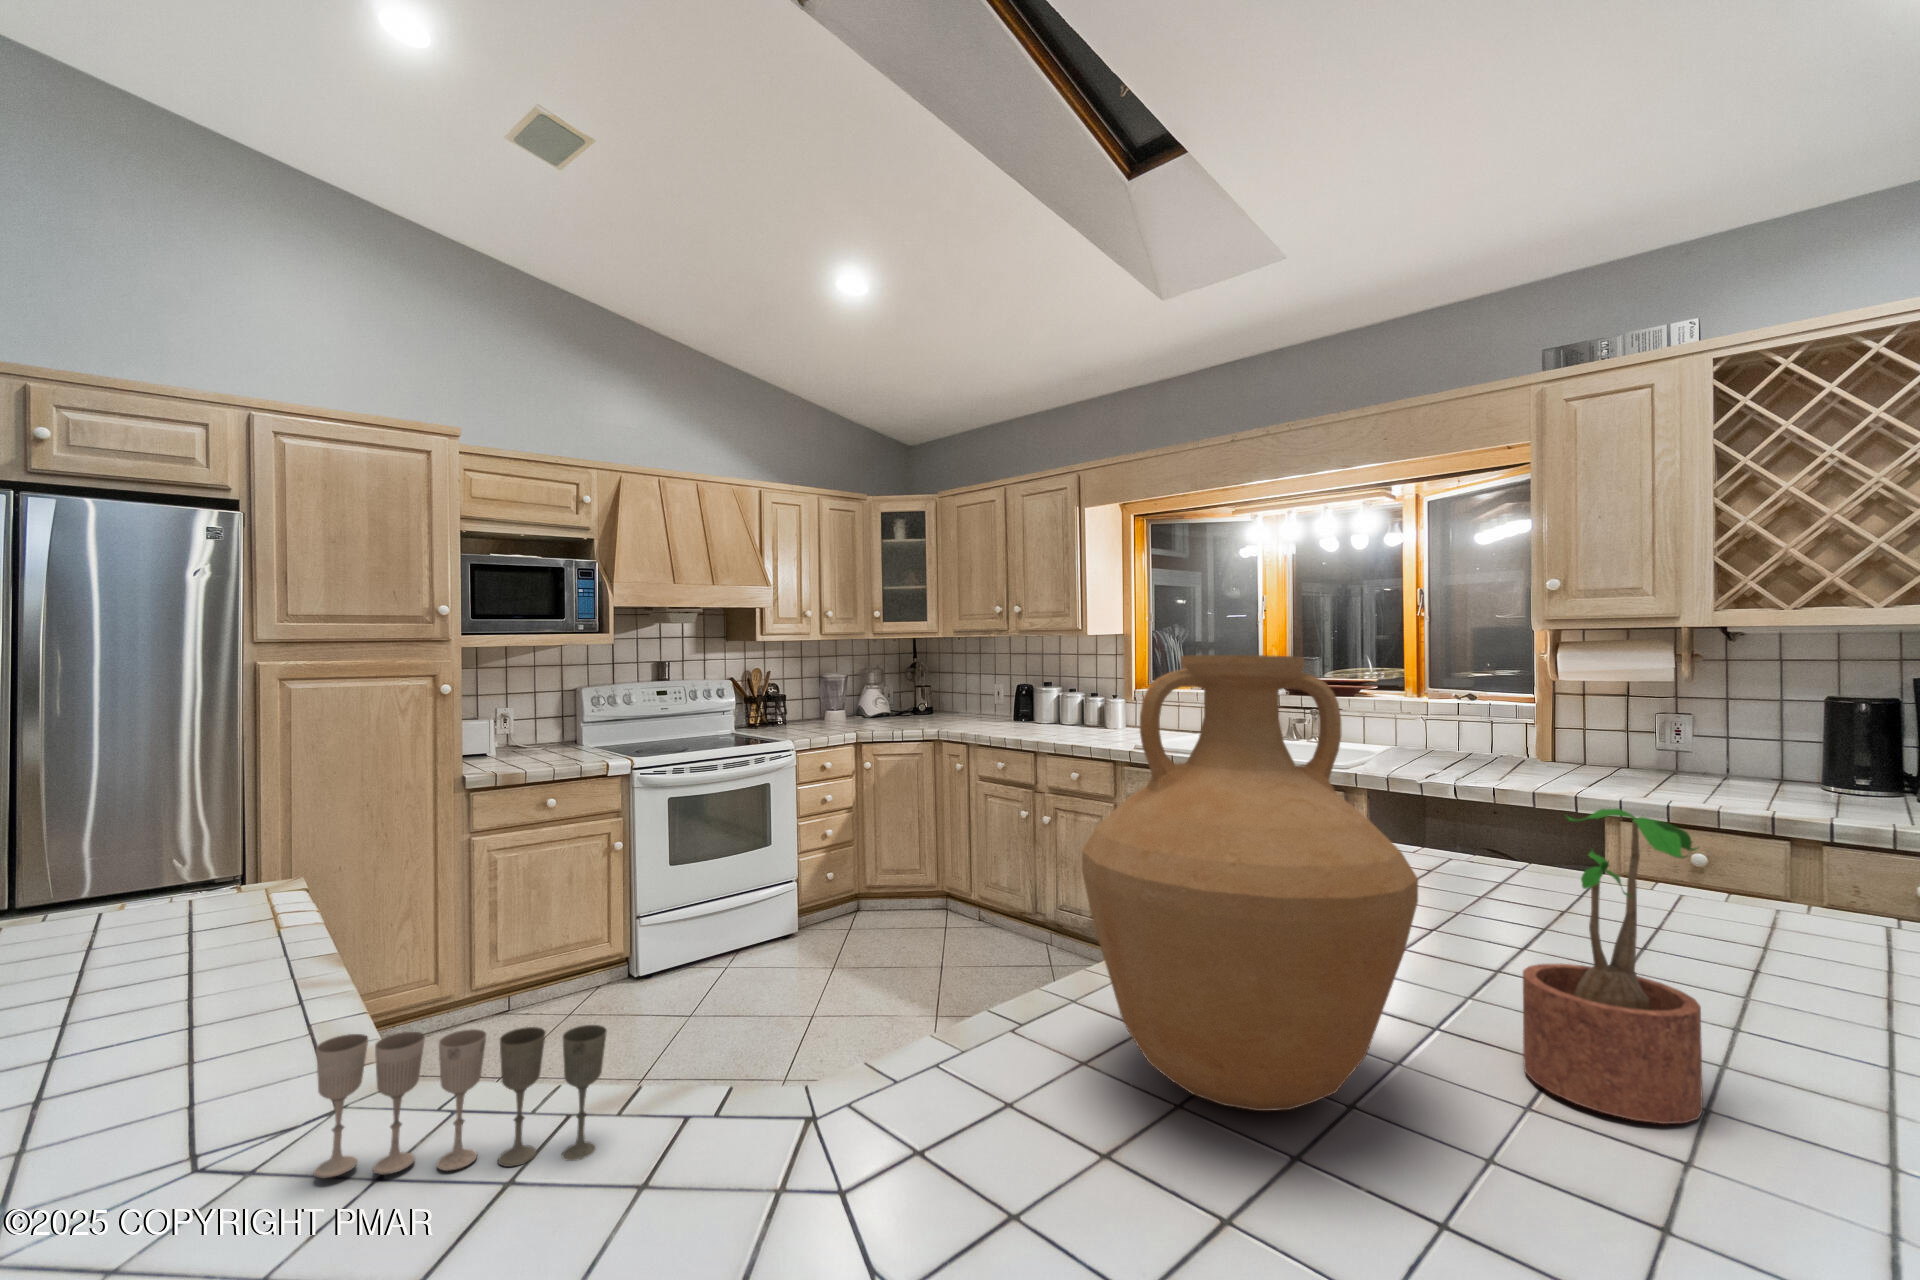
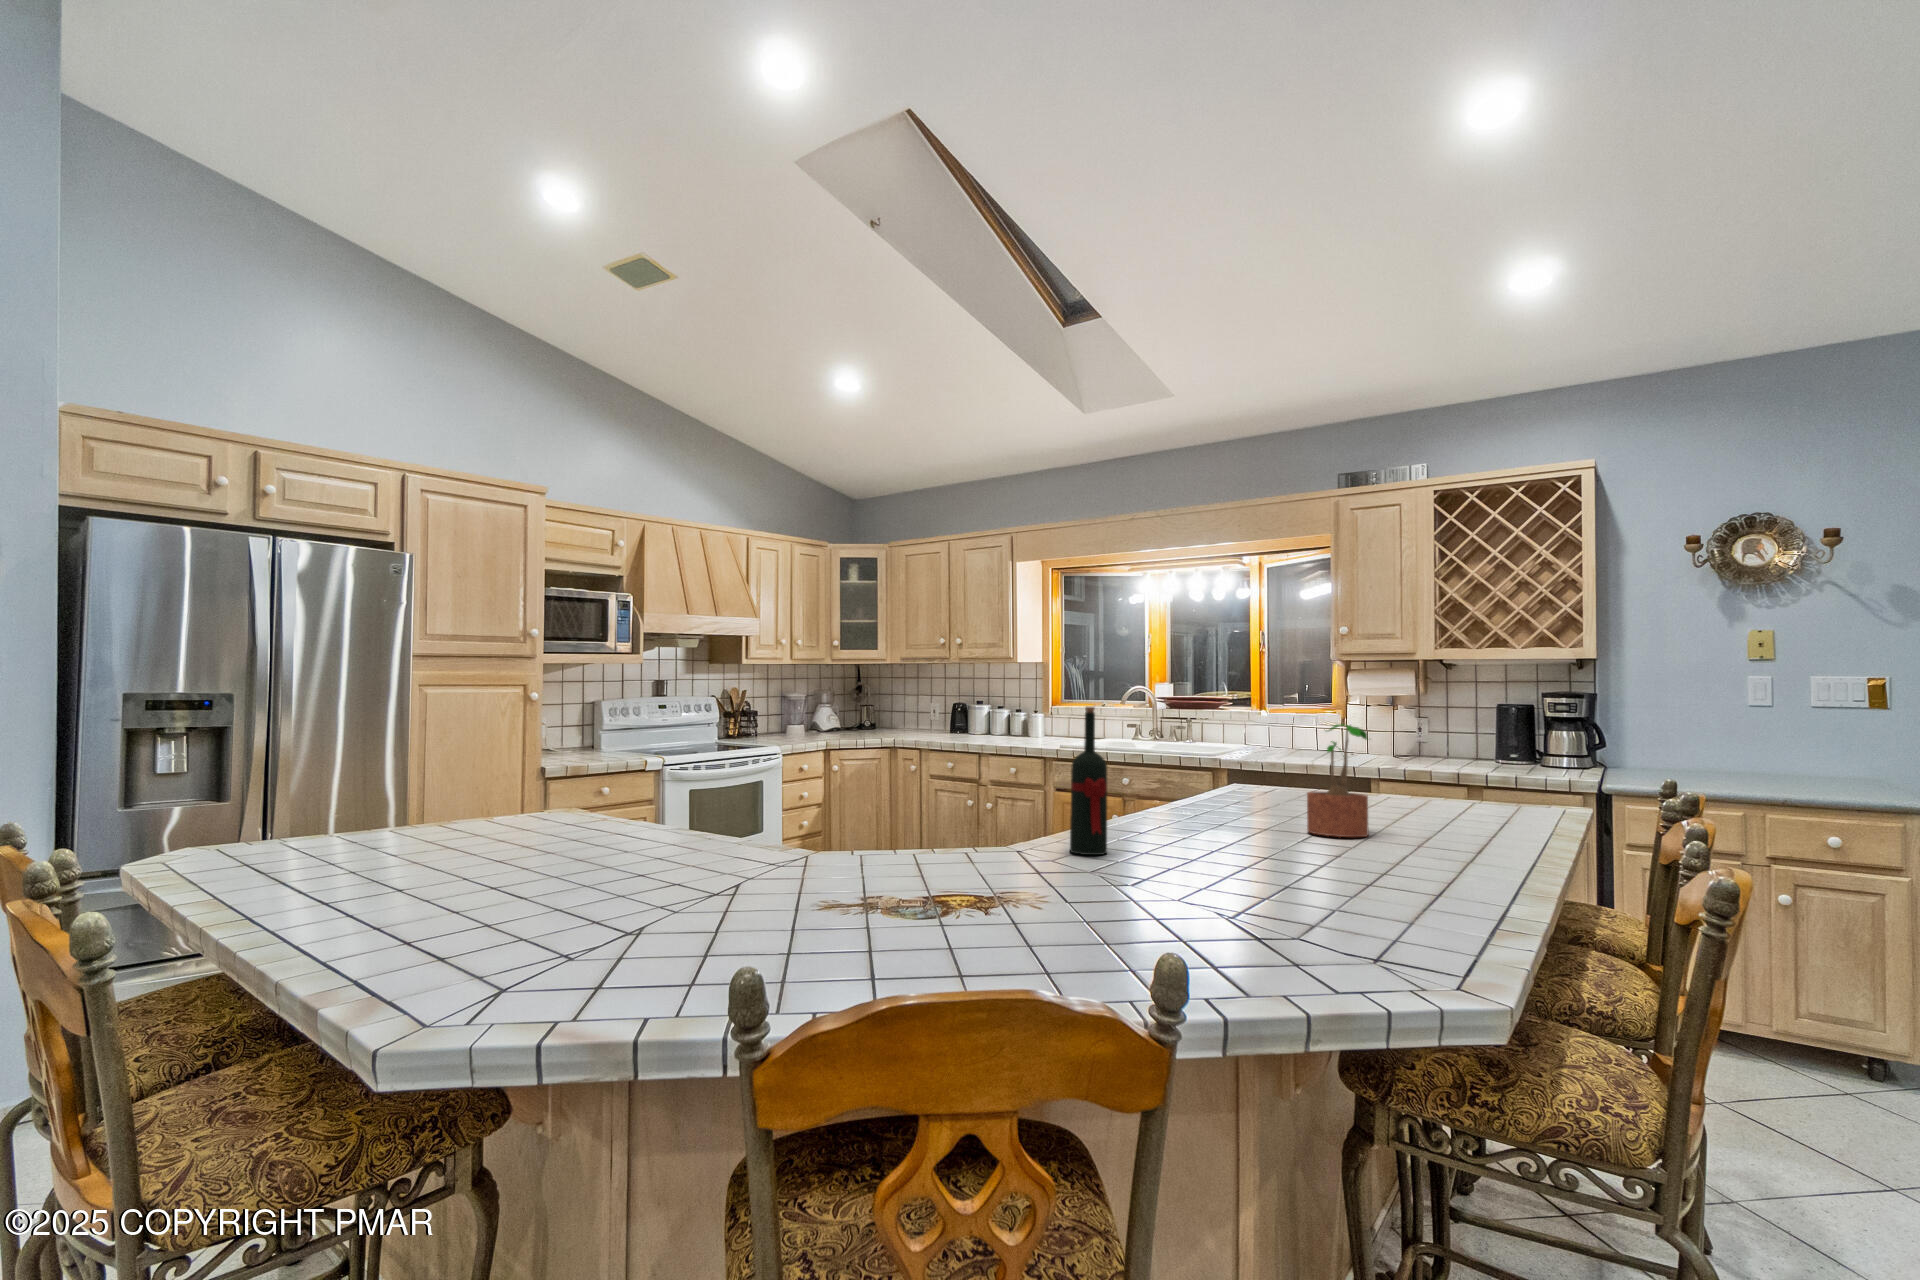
vase: present [1082,655,1418,1111] -> none [1132,658,1267,840]
wine bottle: none [879,784,978,1185] -> present [1070,707,1107,855]
wine glass: present [314,1025,607,1178] -> none [850,808,957,862]

